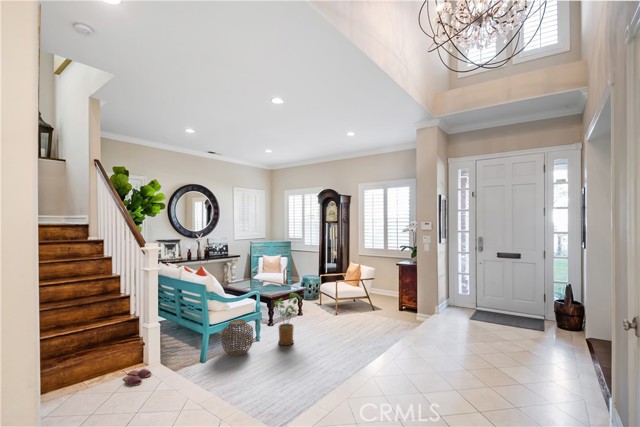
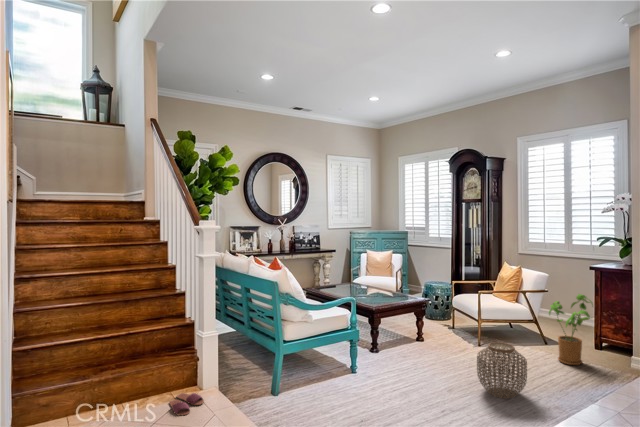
house plant: present [275,293,301,345] -> present [549,294,593,365]
woven basket: present [222,319,253,357] -> present [477,342,527,398]

